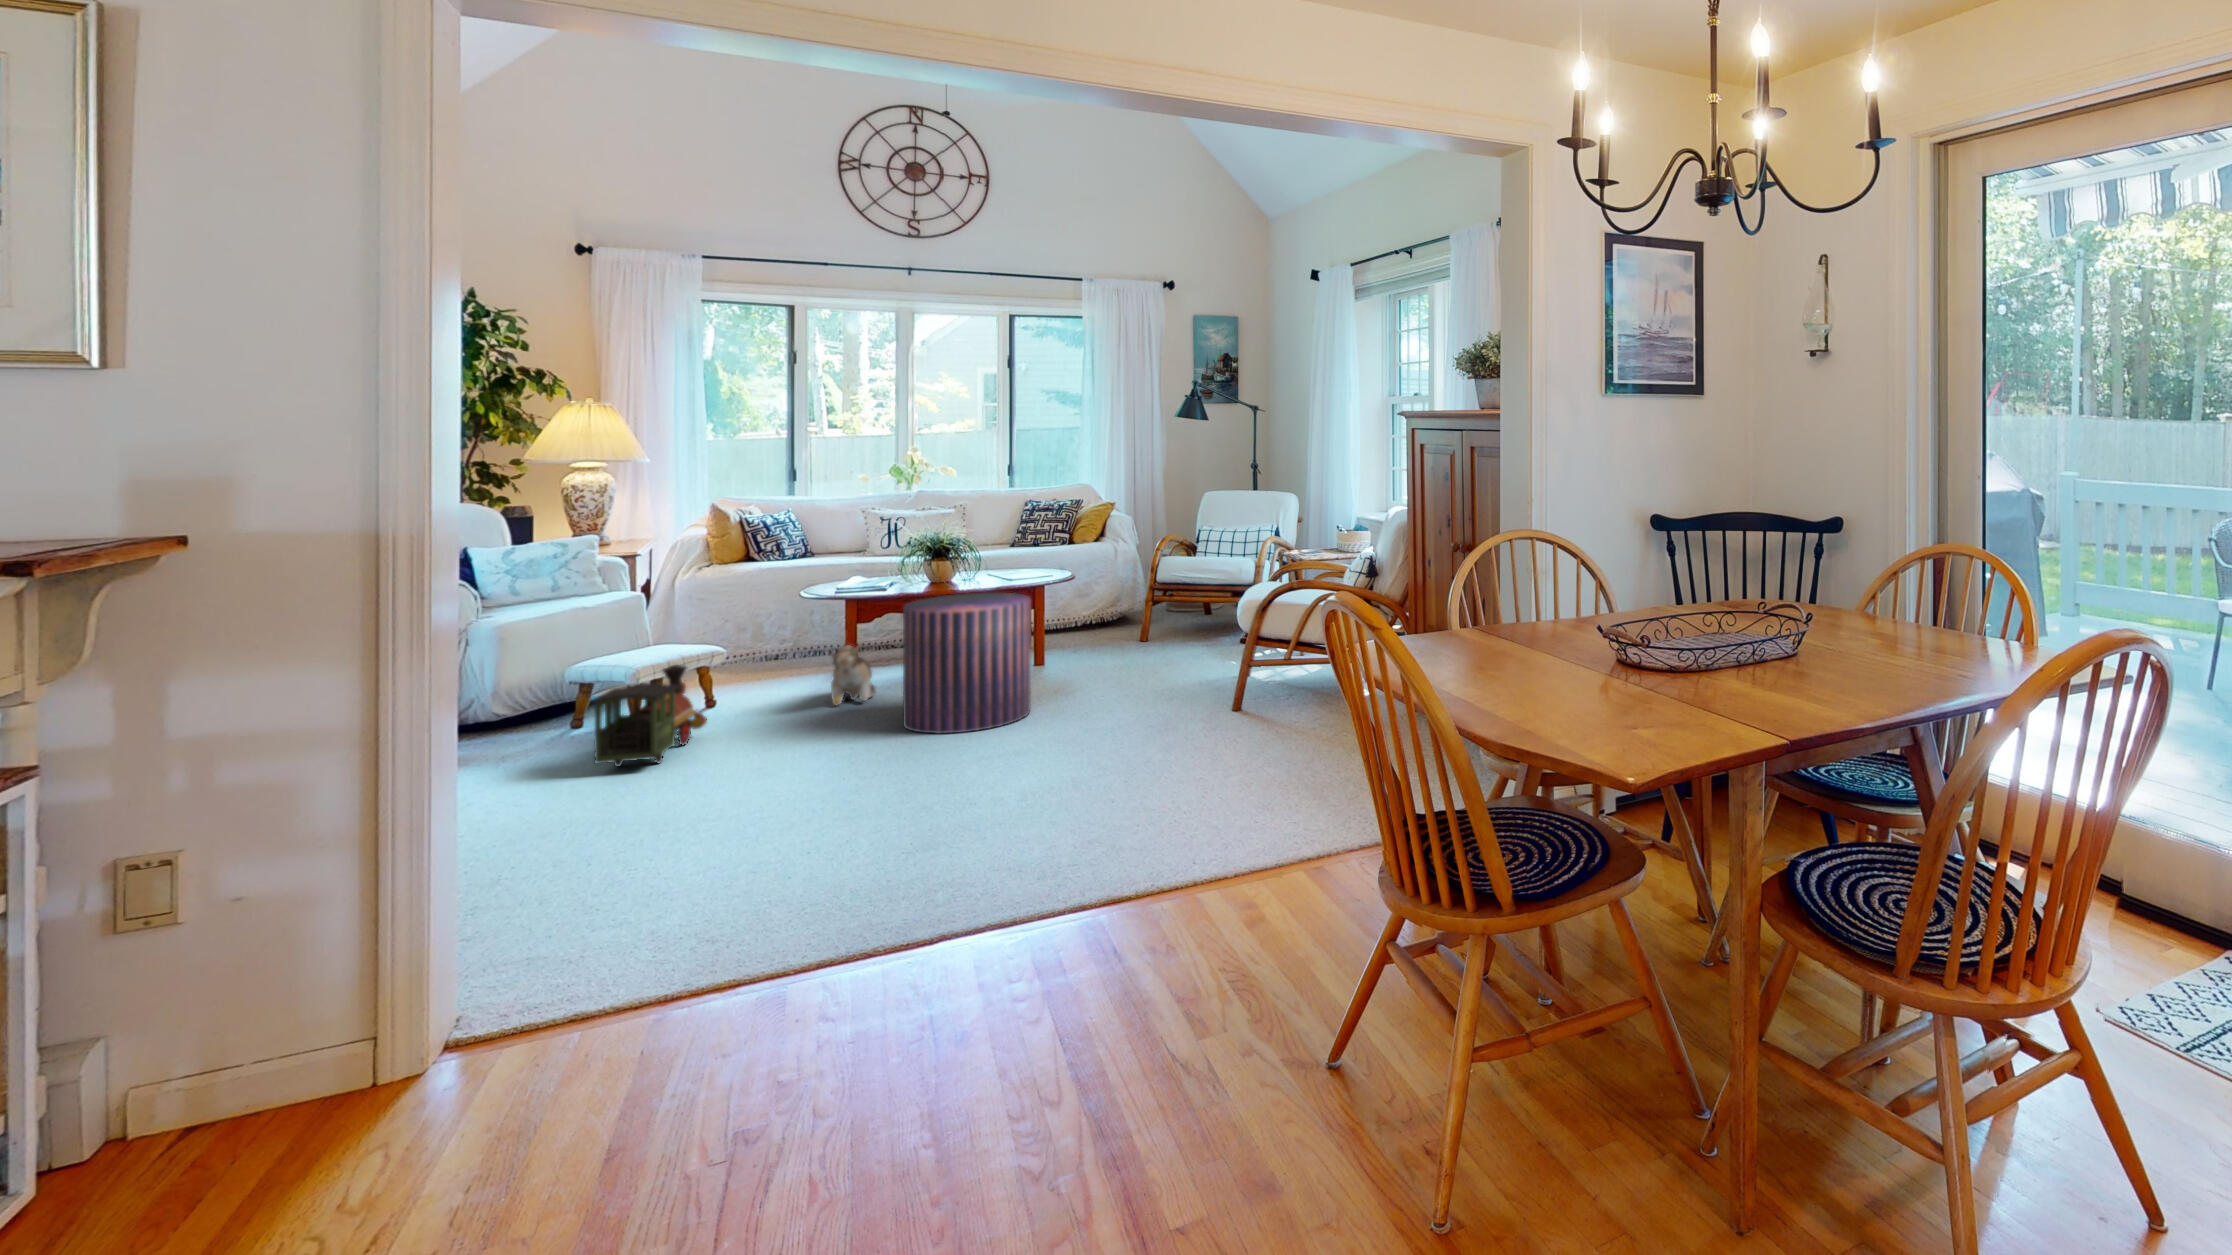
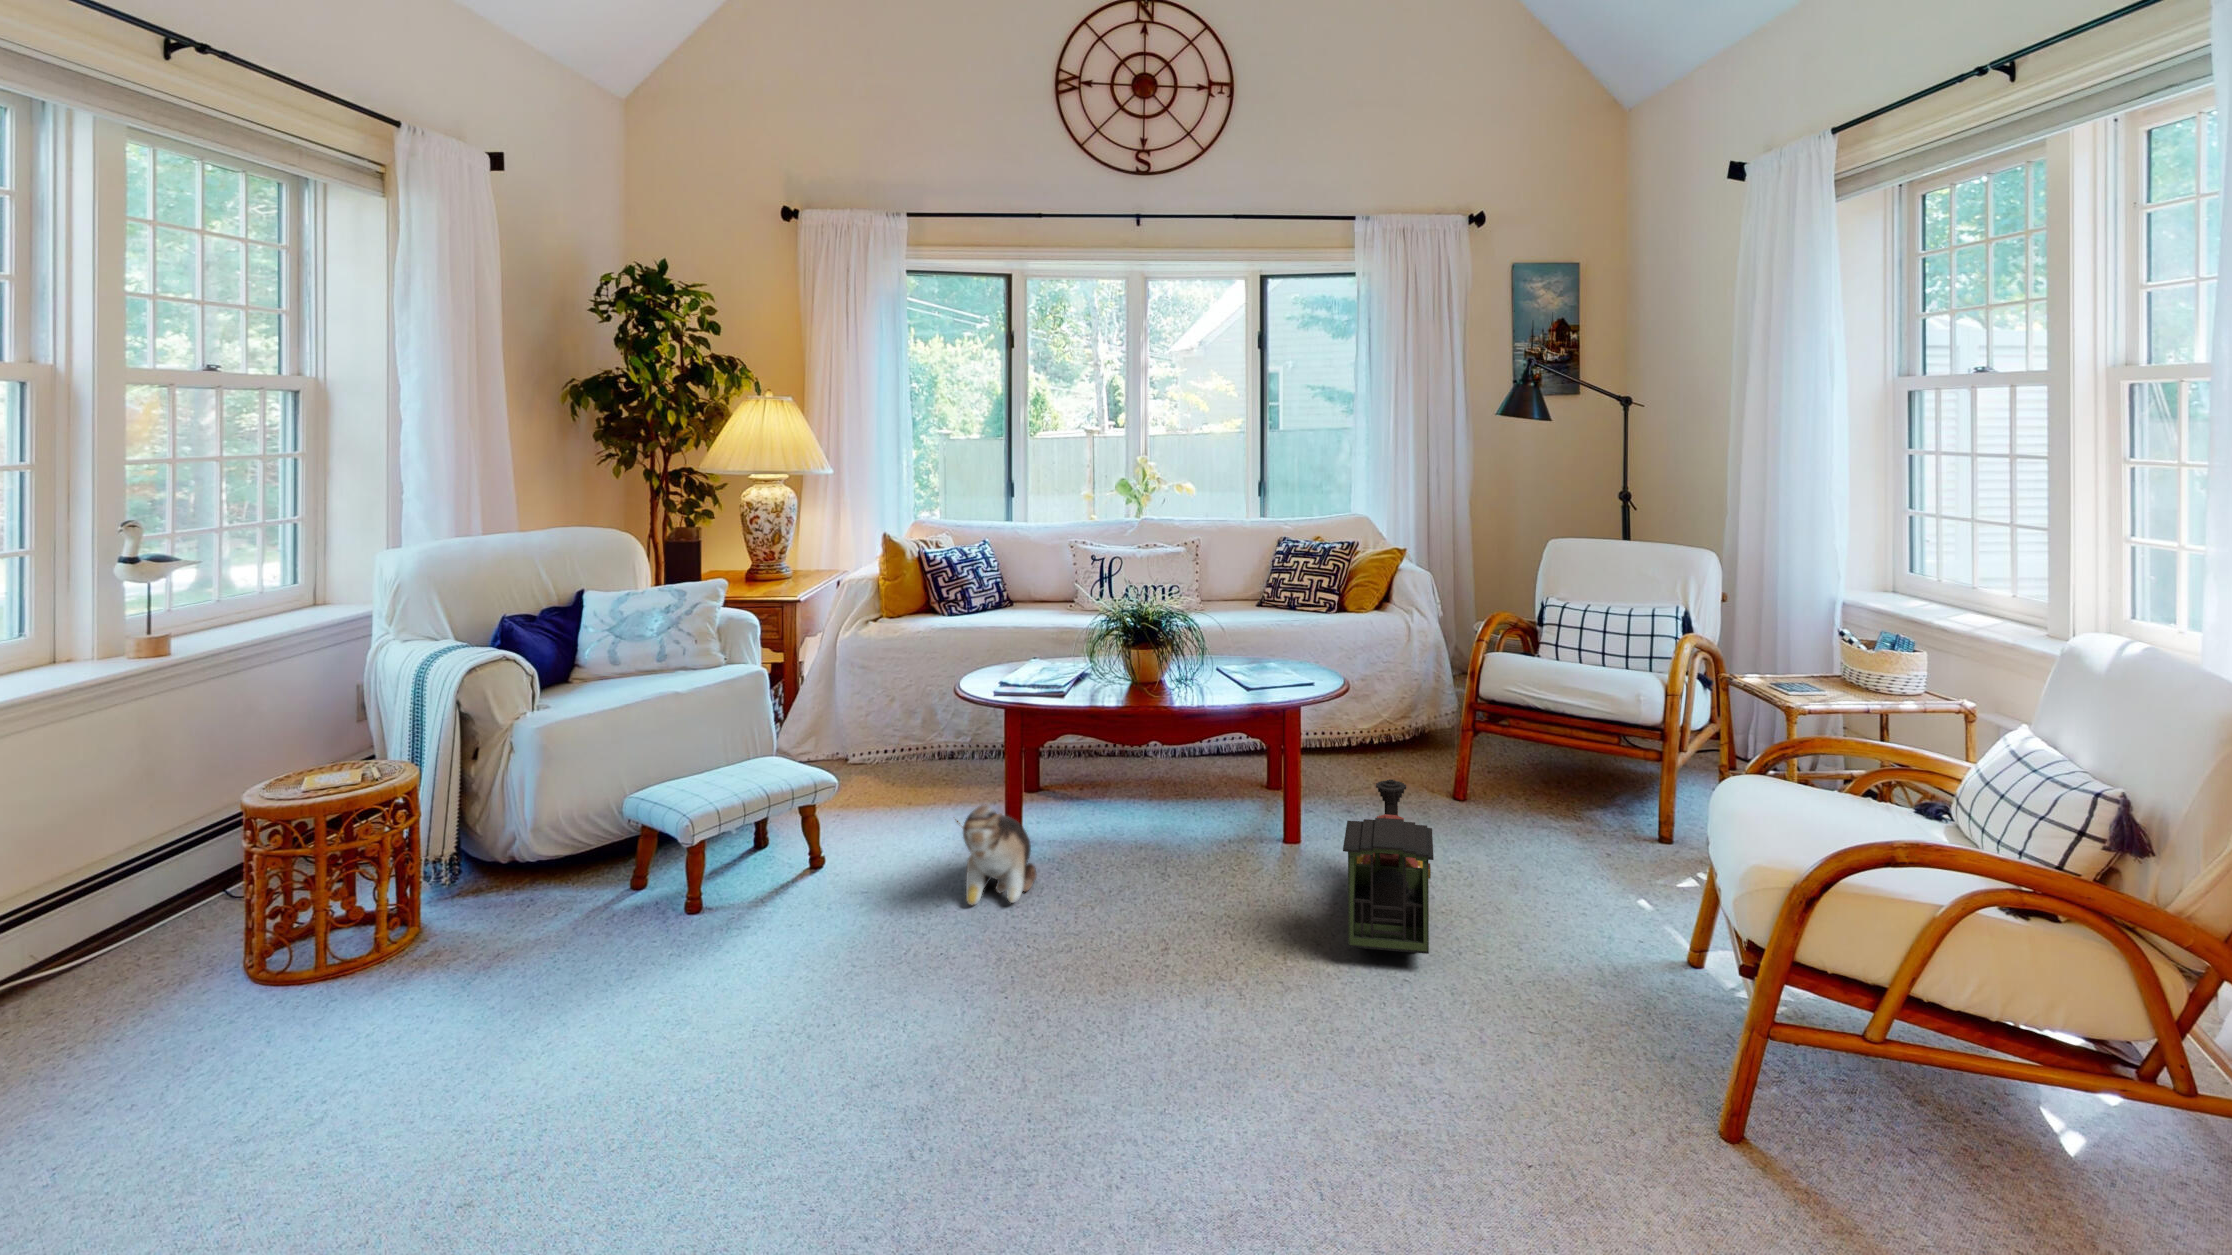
pouf: present [903,593,1031,734] -> none [1049,740,1274,1060]
toy train: present [592,665,707,767] -> present [1343,779,1434,954]

